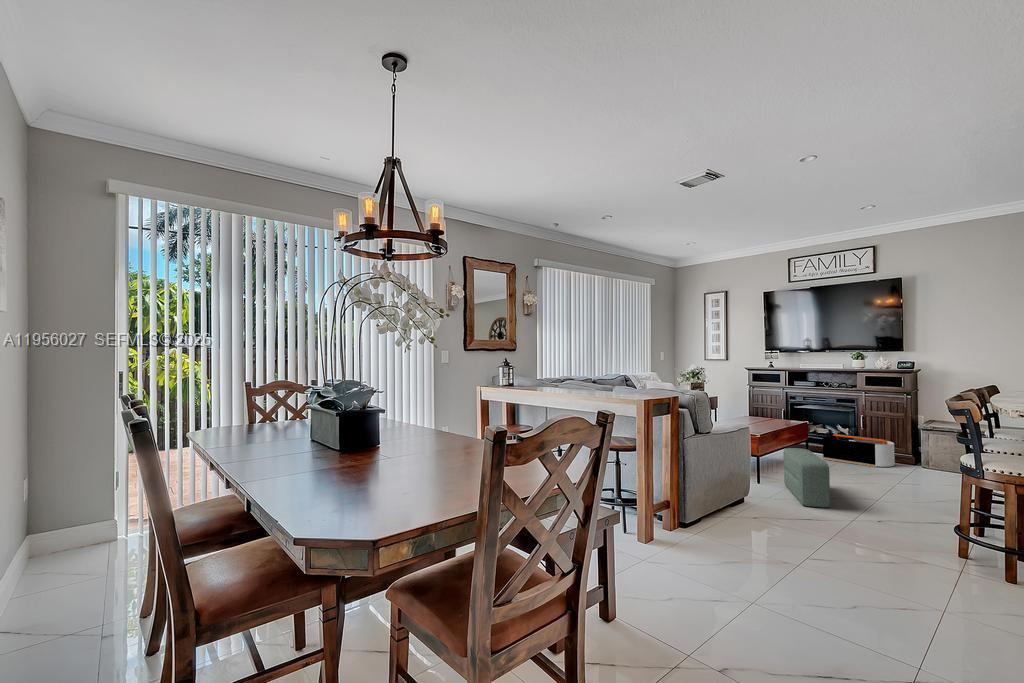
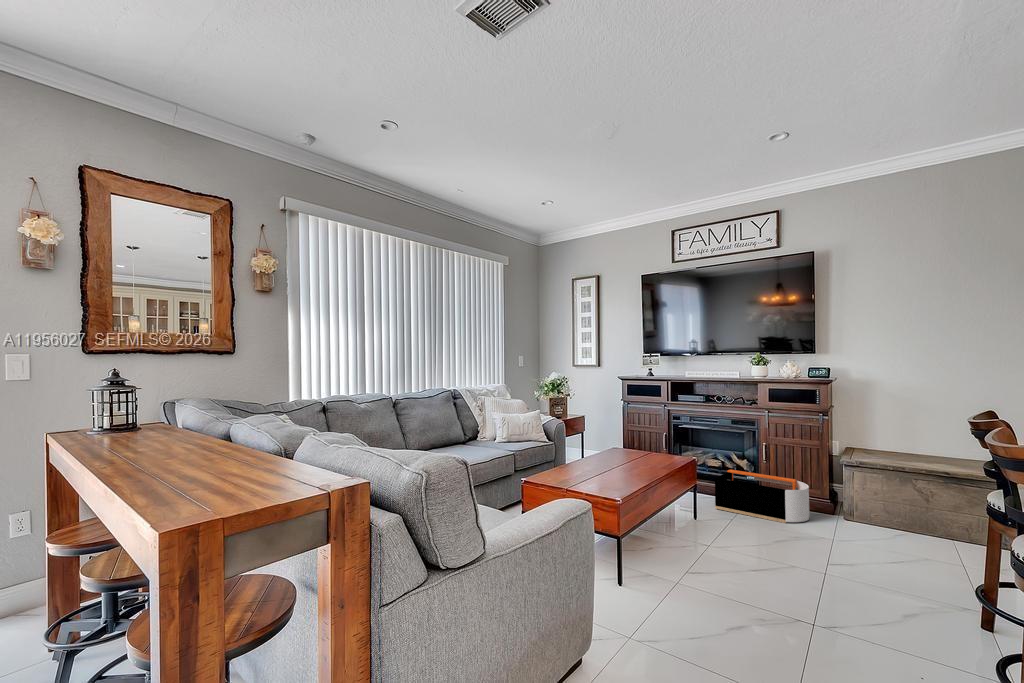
pouf: present [783,448,830,508] -> none [658,520,735,661]

